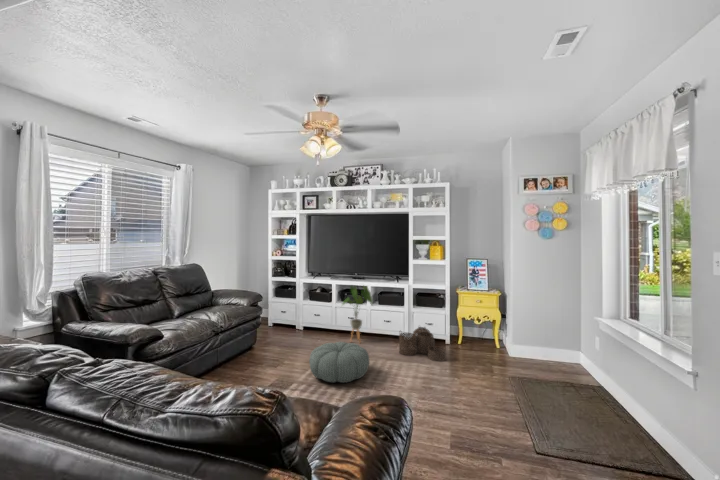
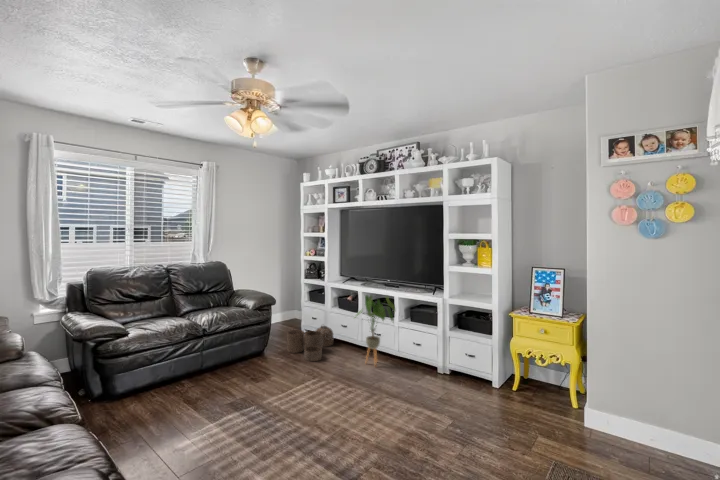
woven basket: present [399,327,446,361] -> present [287,326,333,361]
pouf: present [309,342,369,383] -> none [272,366,349,423]

